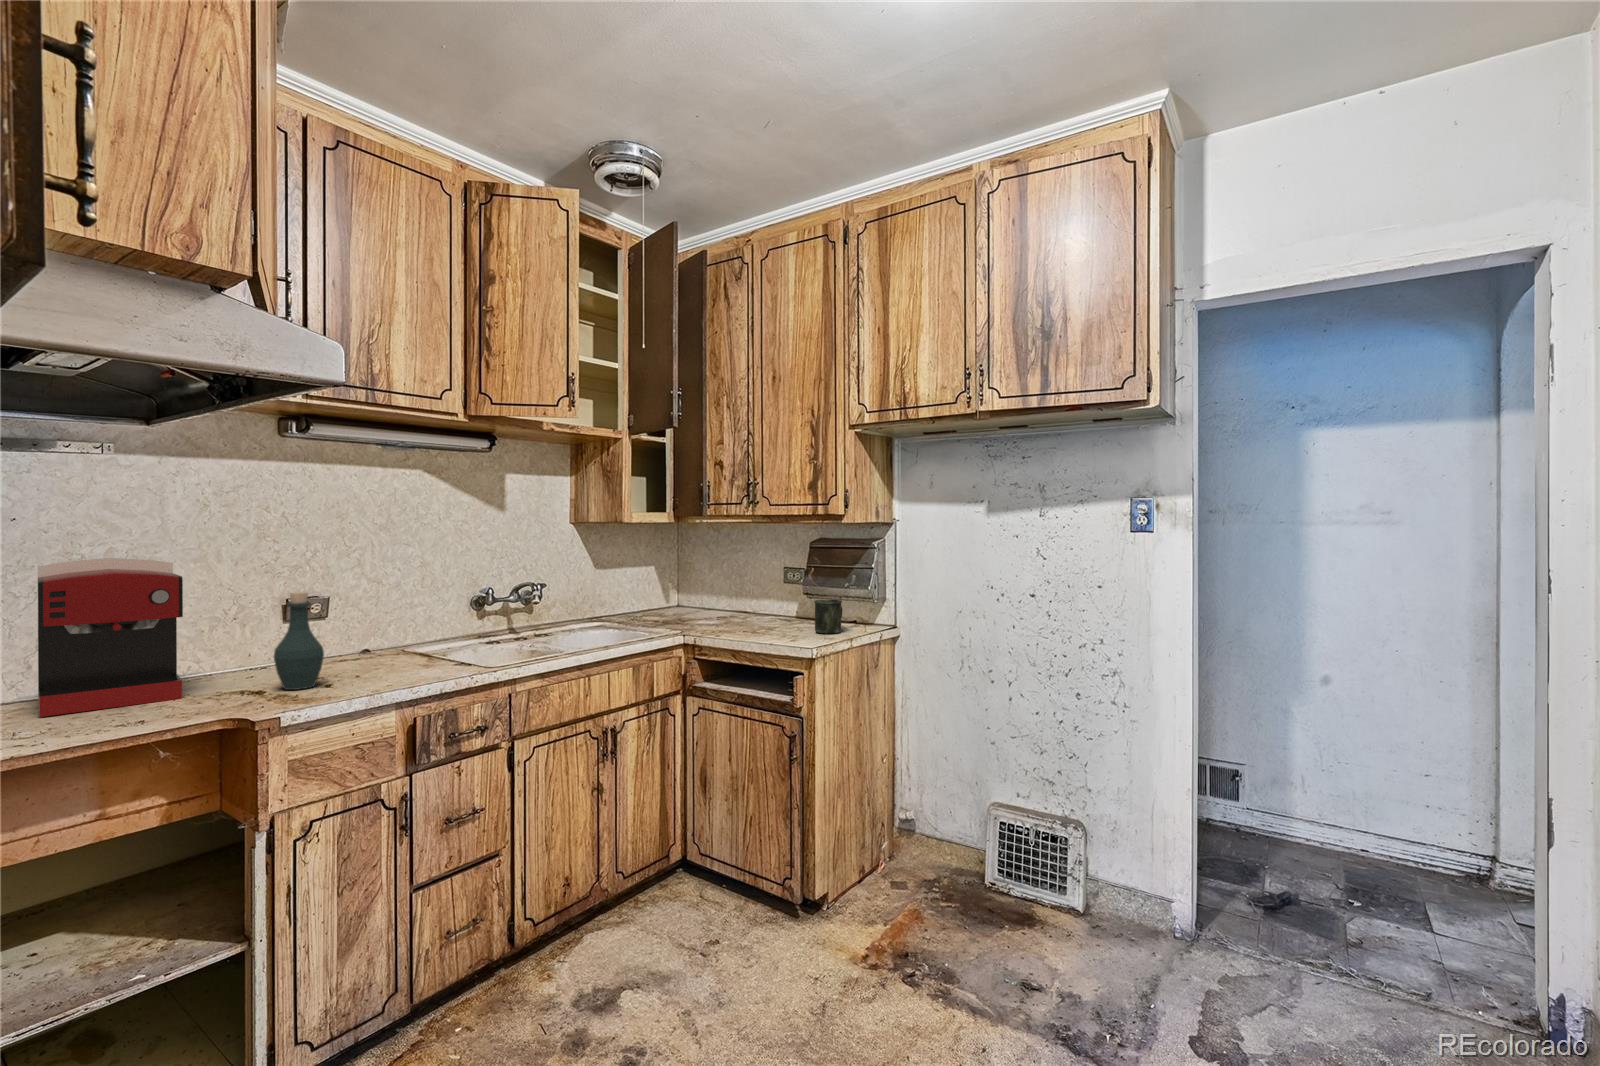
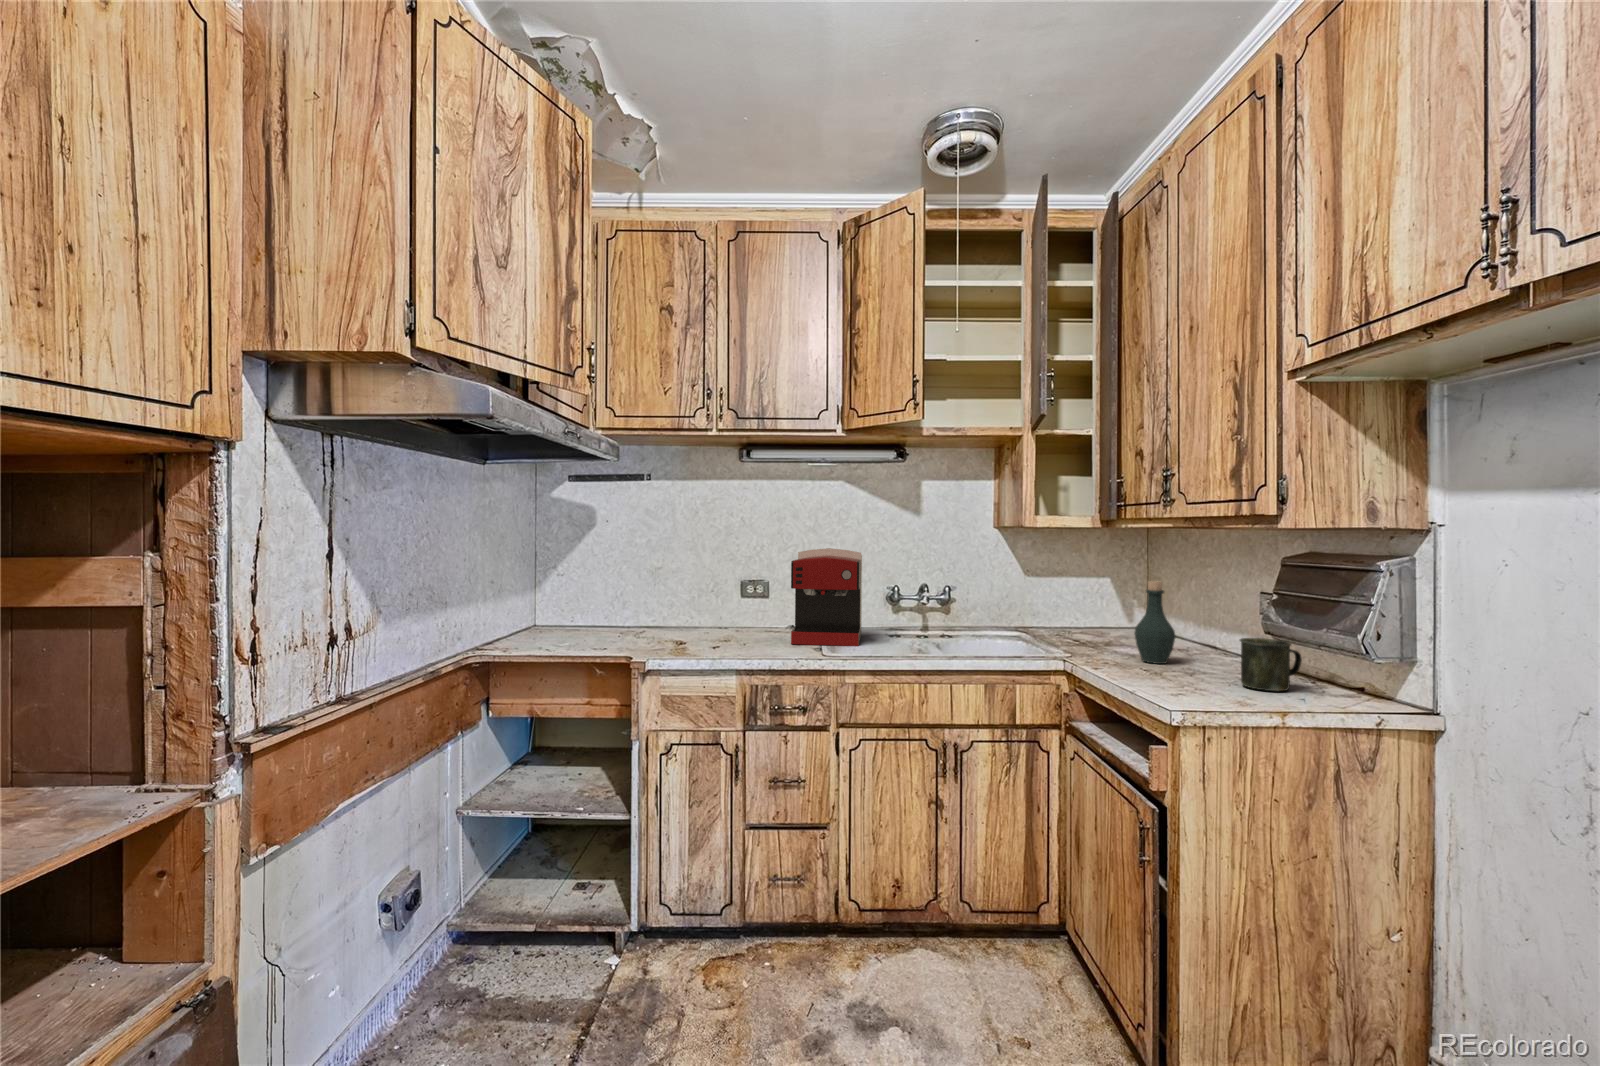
coffee maker: present [38,558,183,717] -> present [791,548,862,646]
bottle: present [274,592,324,690] -> present [1134,581,1175,664]

